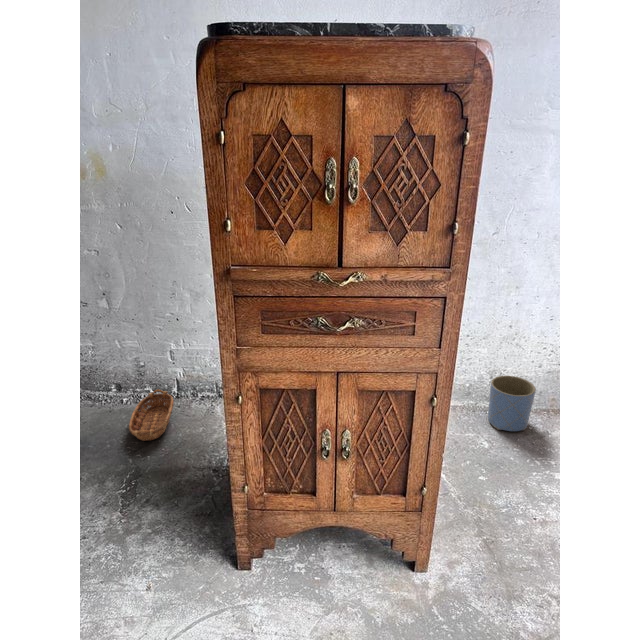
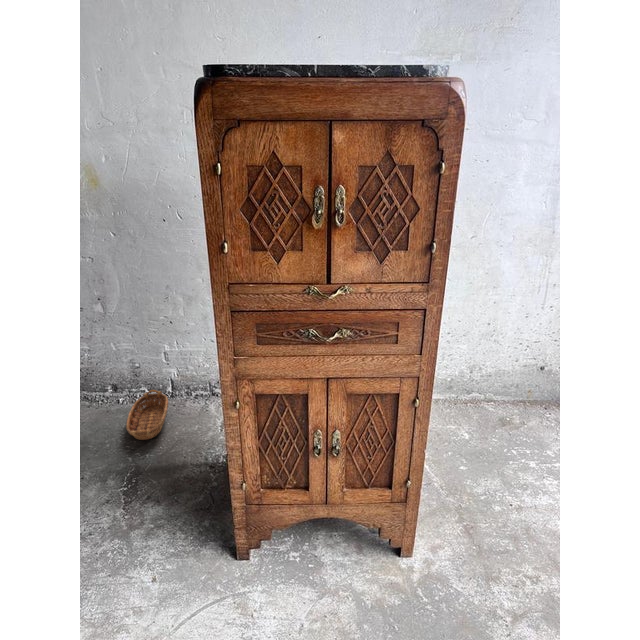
planter: present [488,376,536,431] -> none [469,370,513,423]

